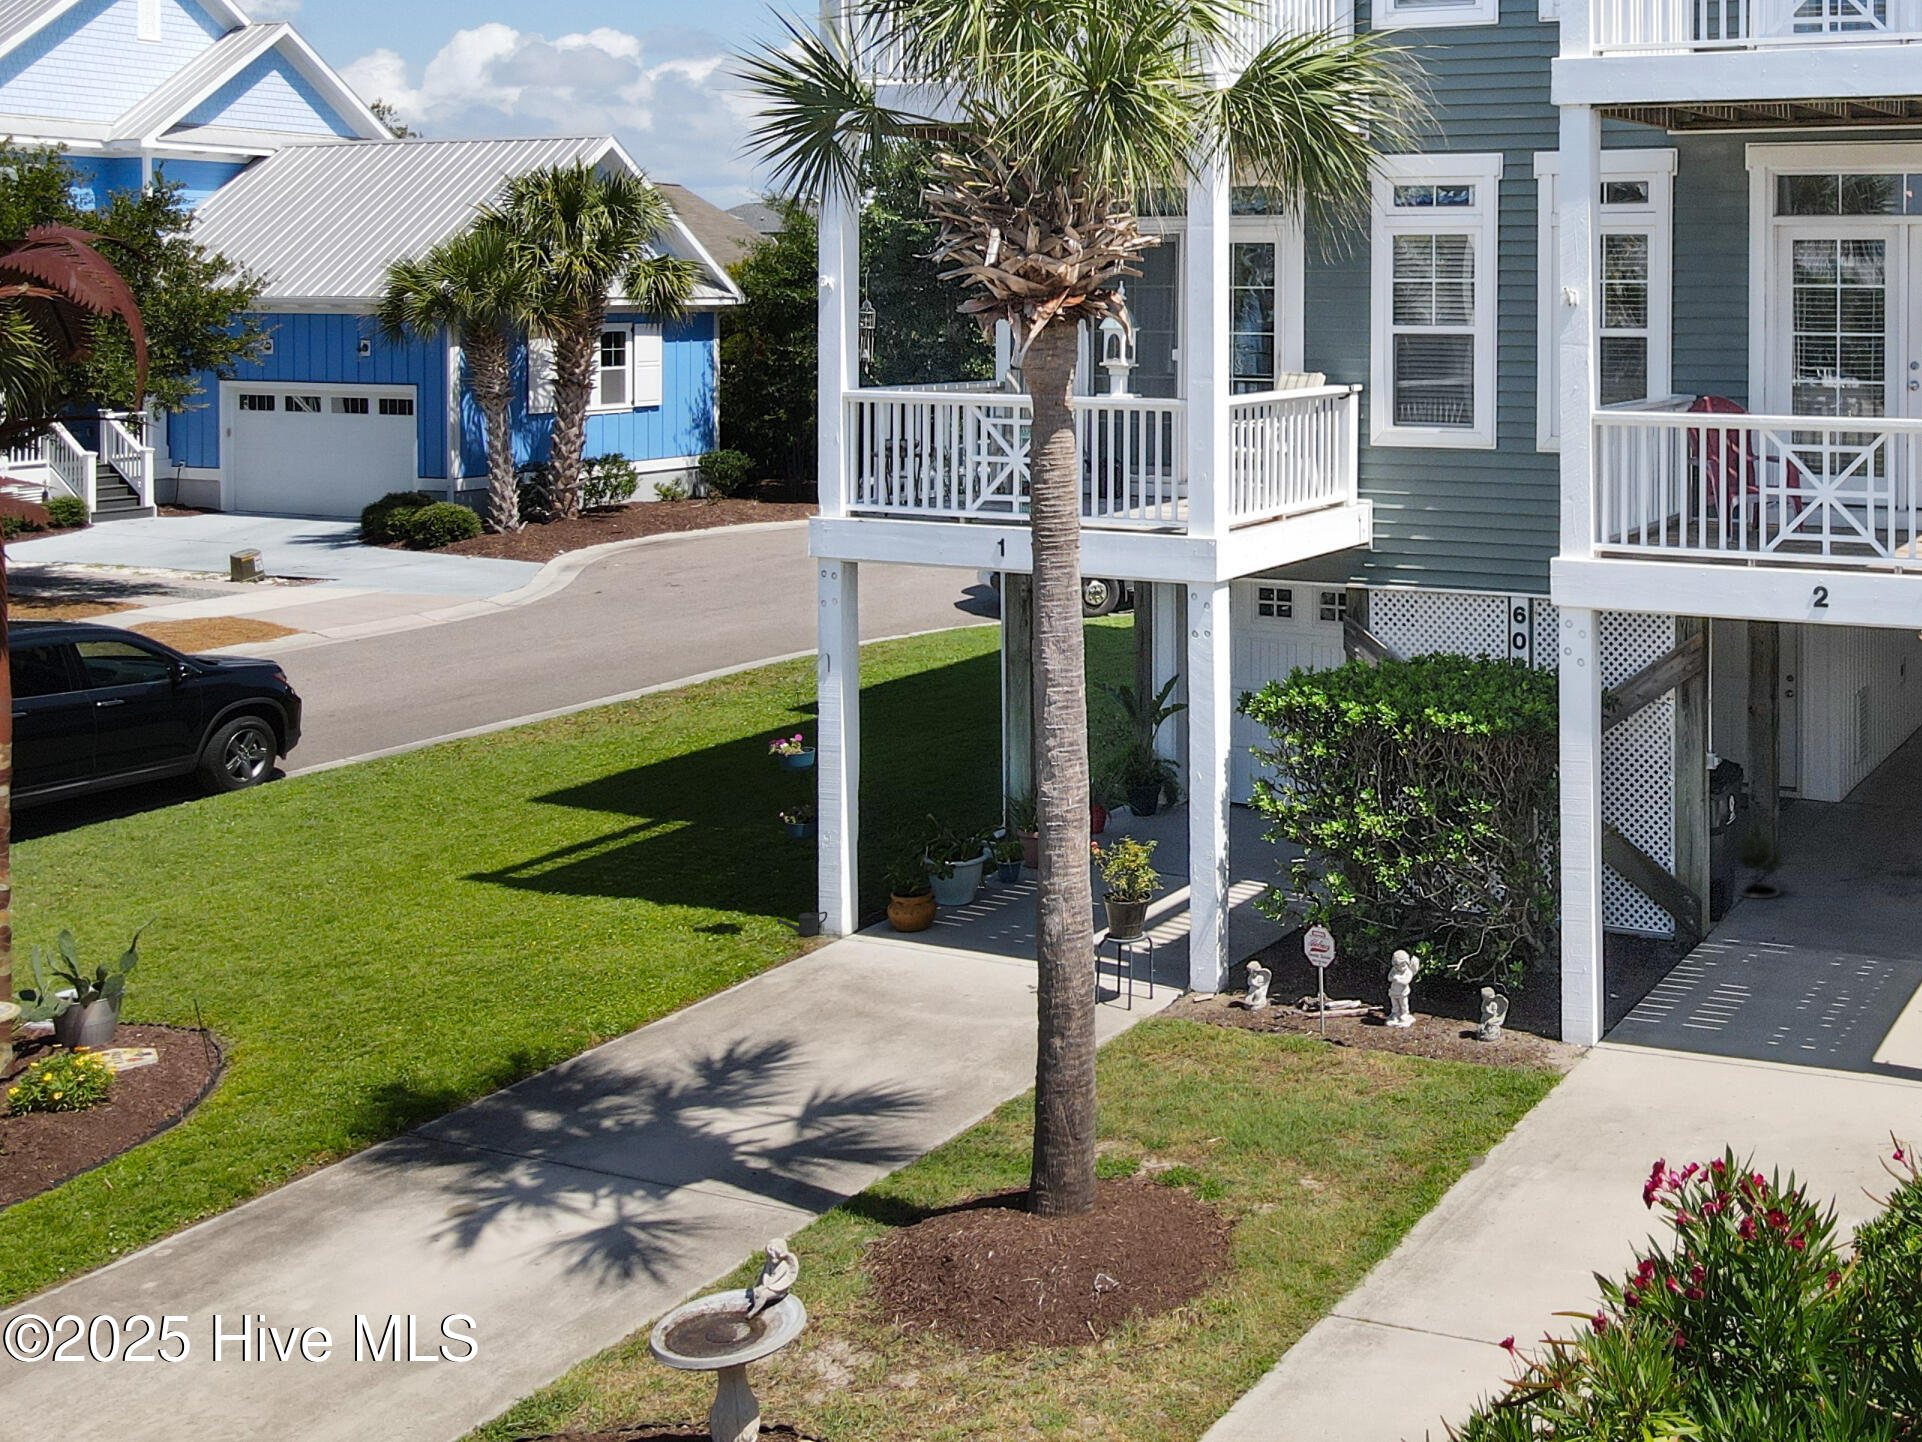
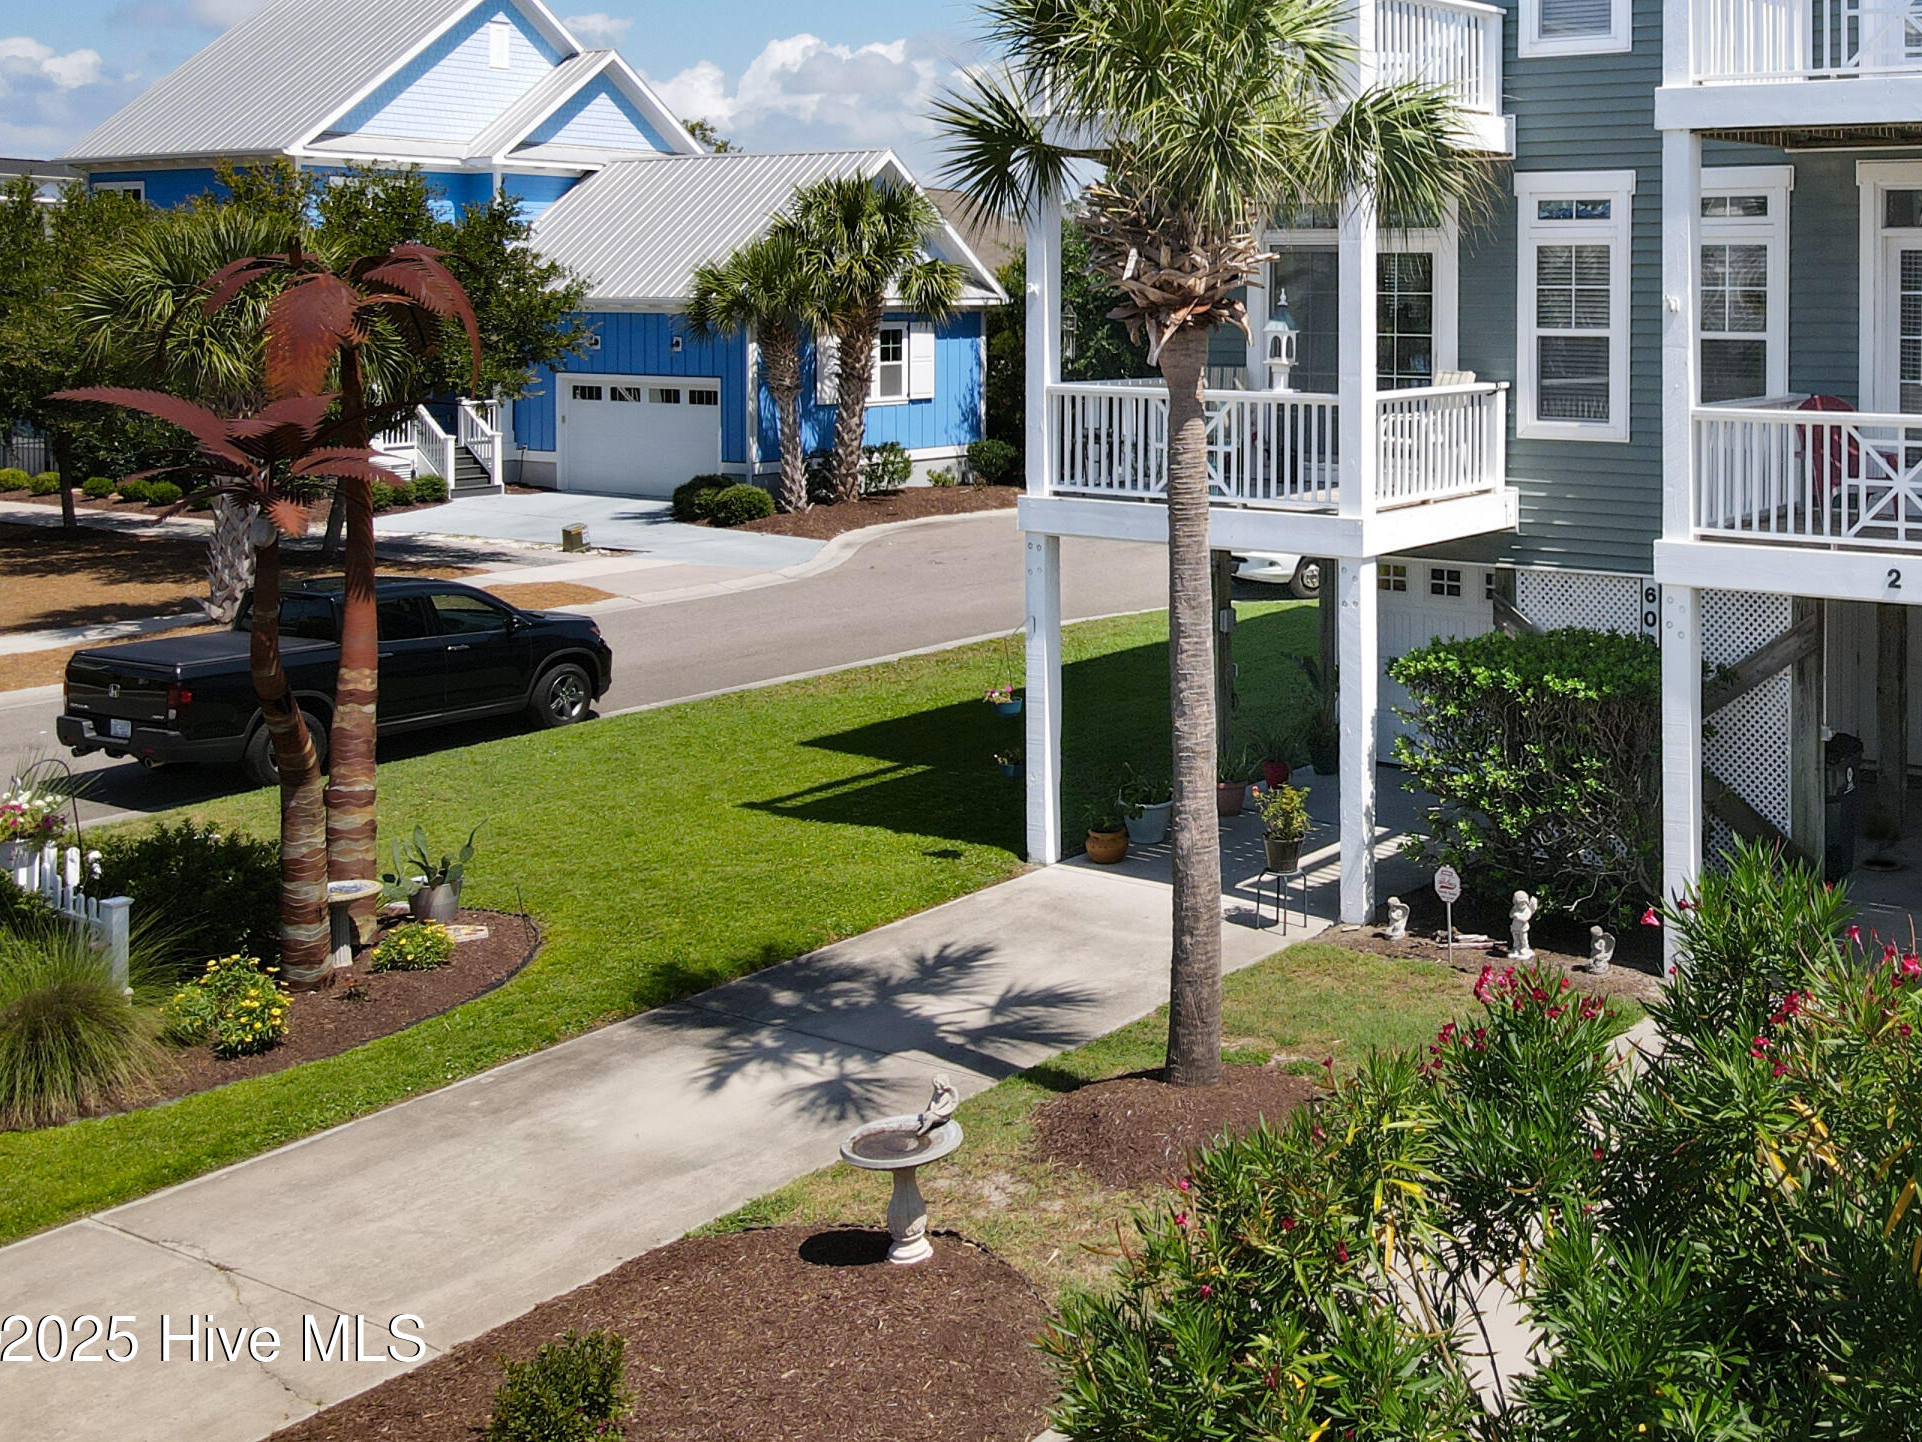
watering can: present [777,912,827,937] -> none [991,844,1034,865]

